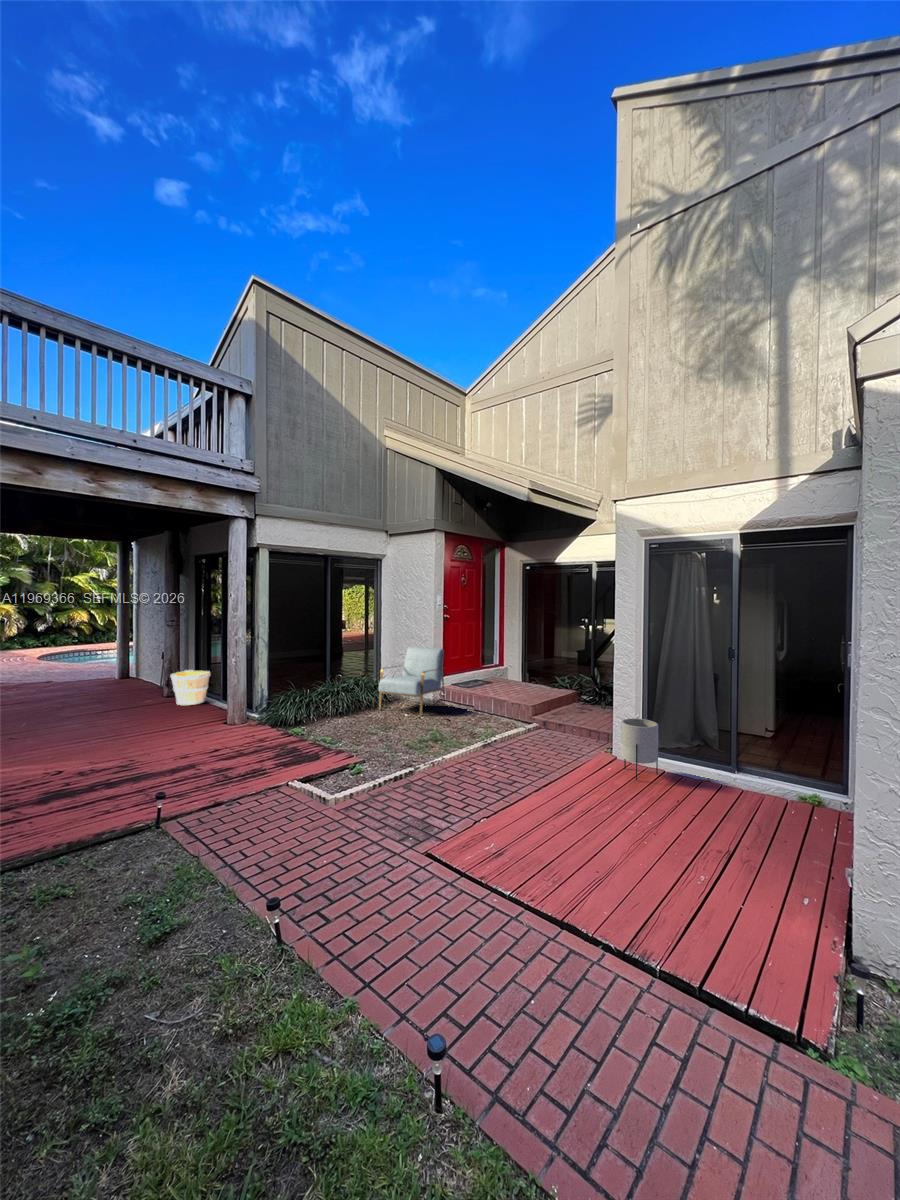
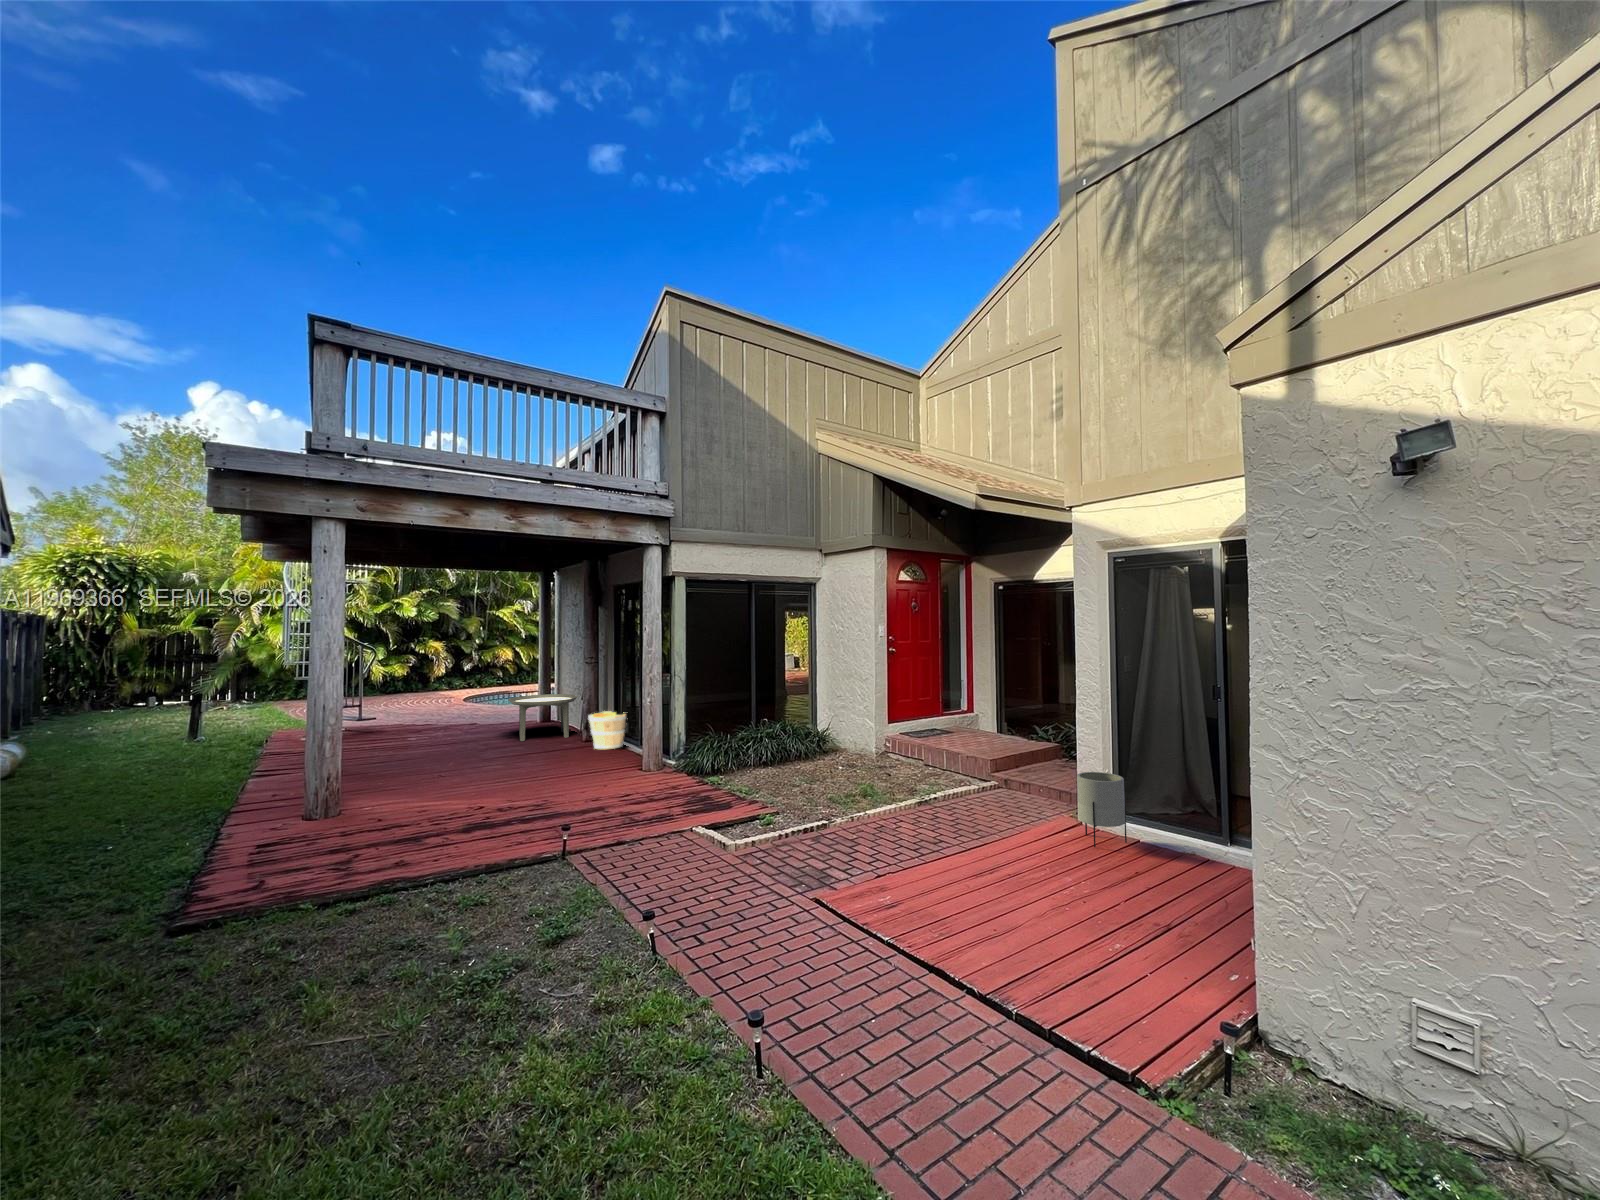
chair: present [379,647,445,715] -> none [807,687,889,768]
round table: none [86,654,159,699] -> present [508,694,578,741]

